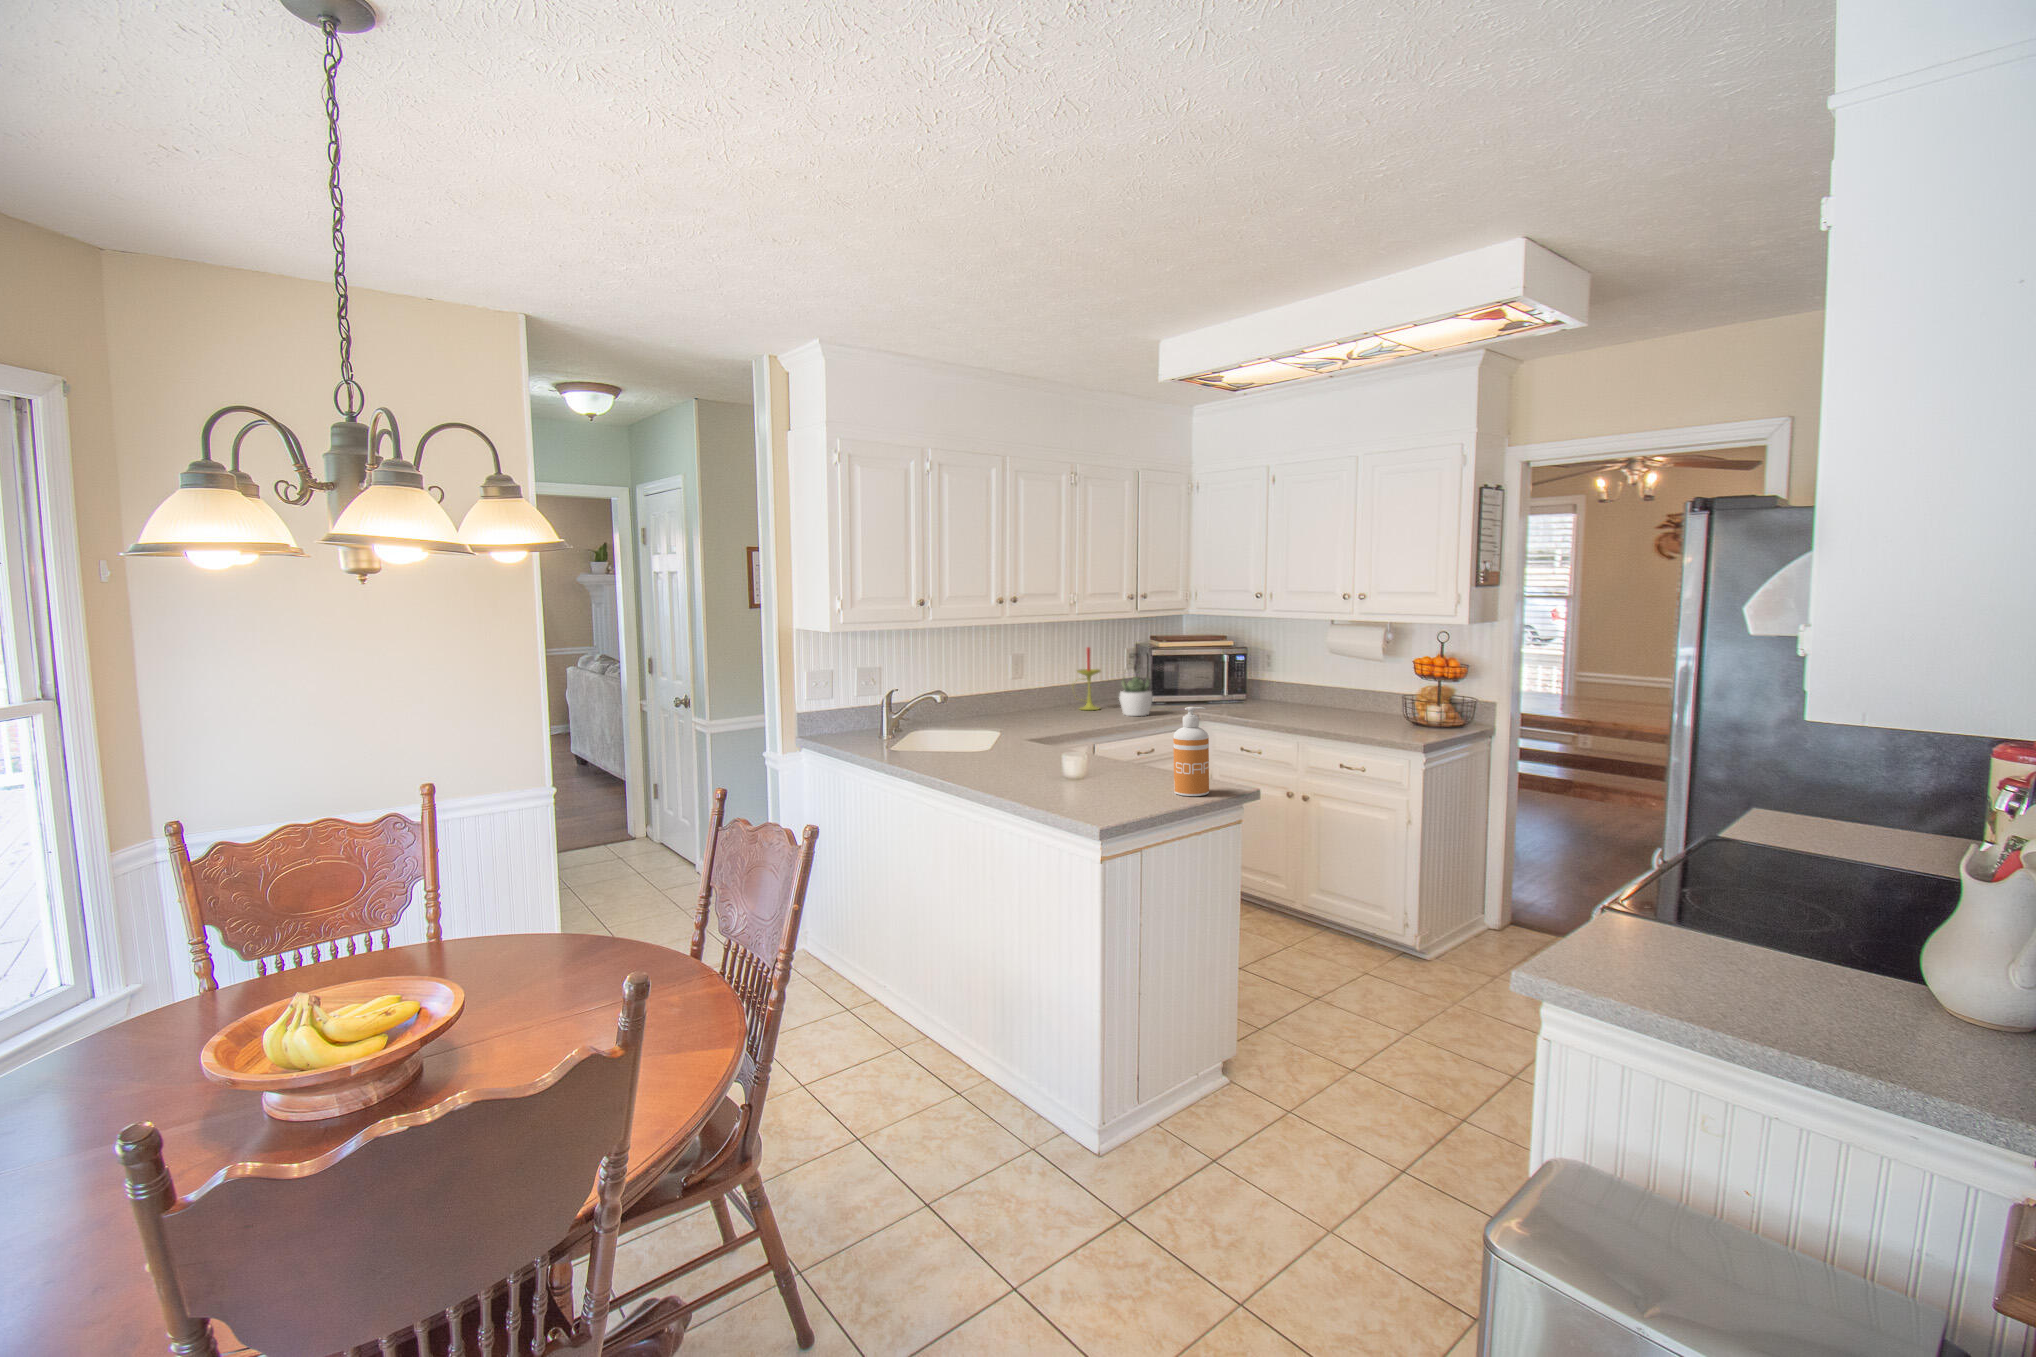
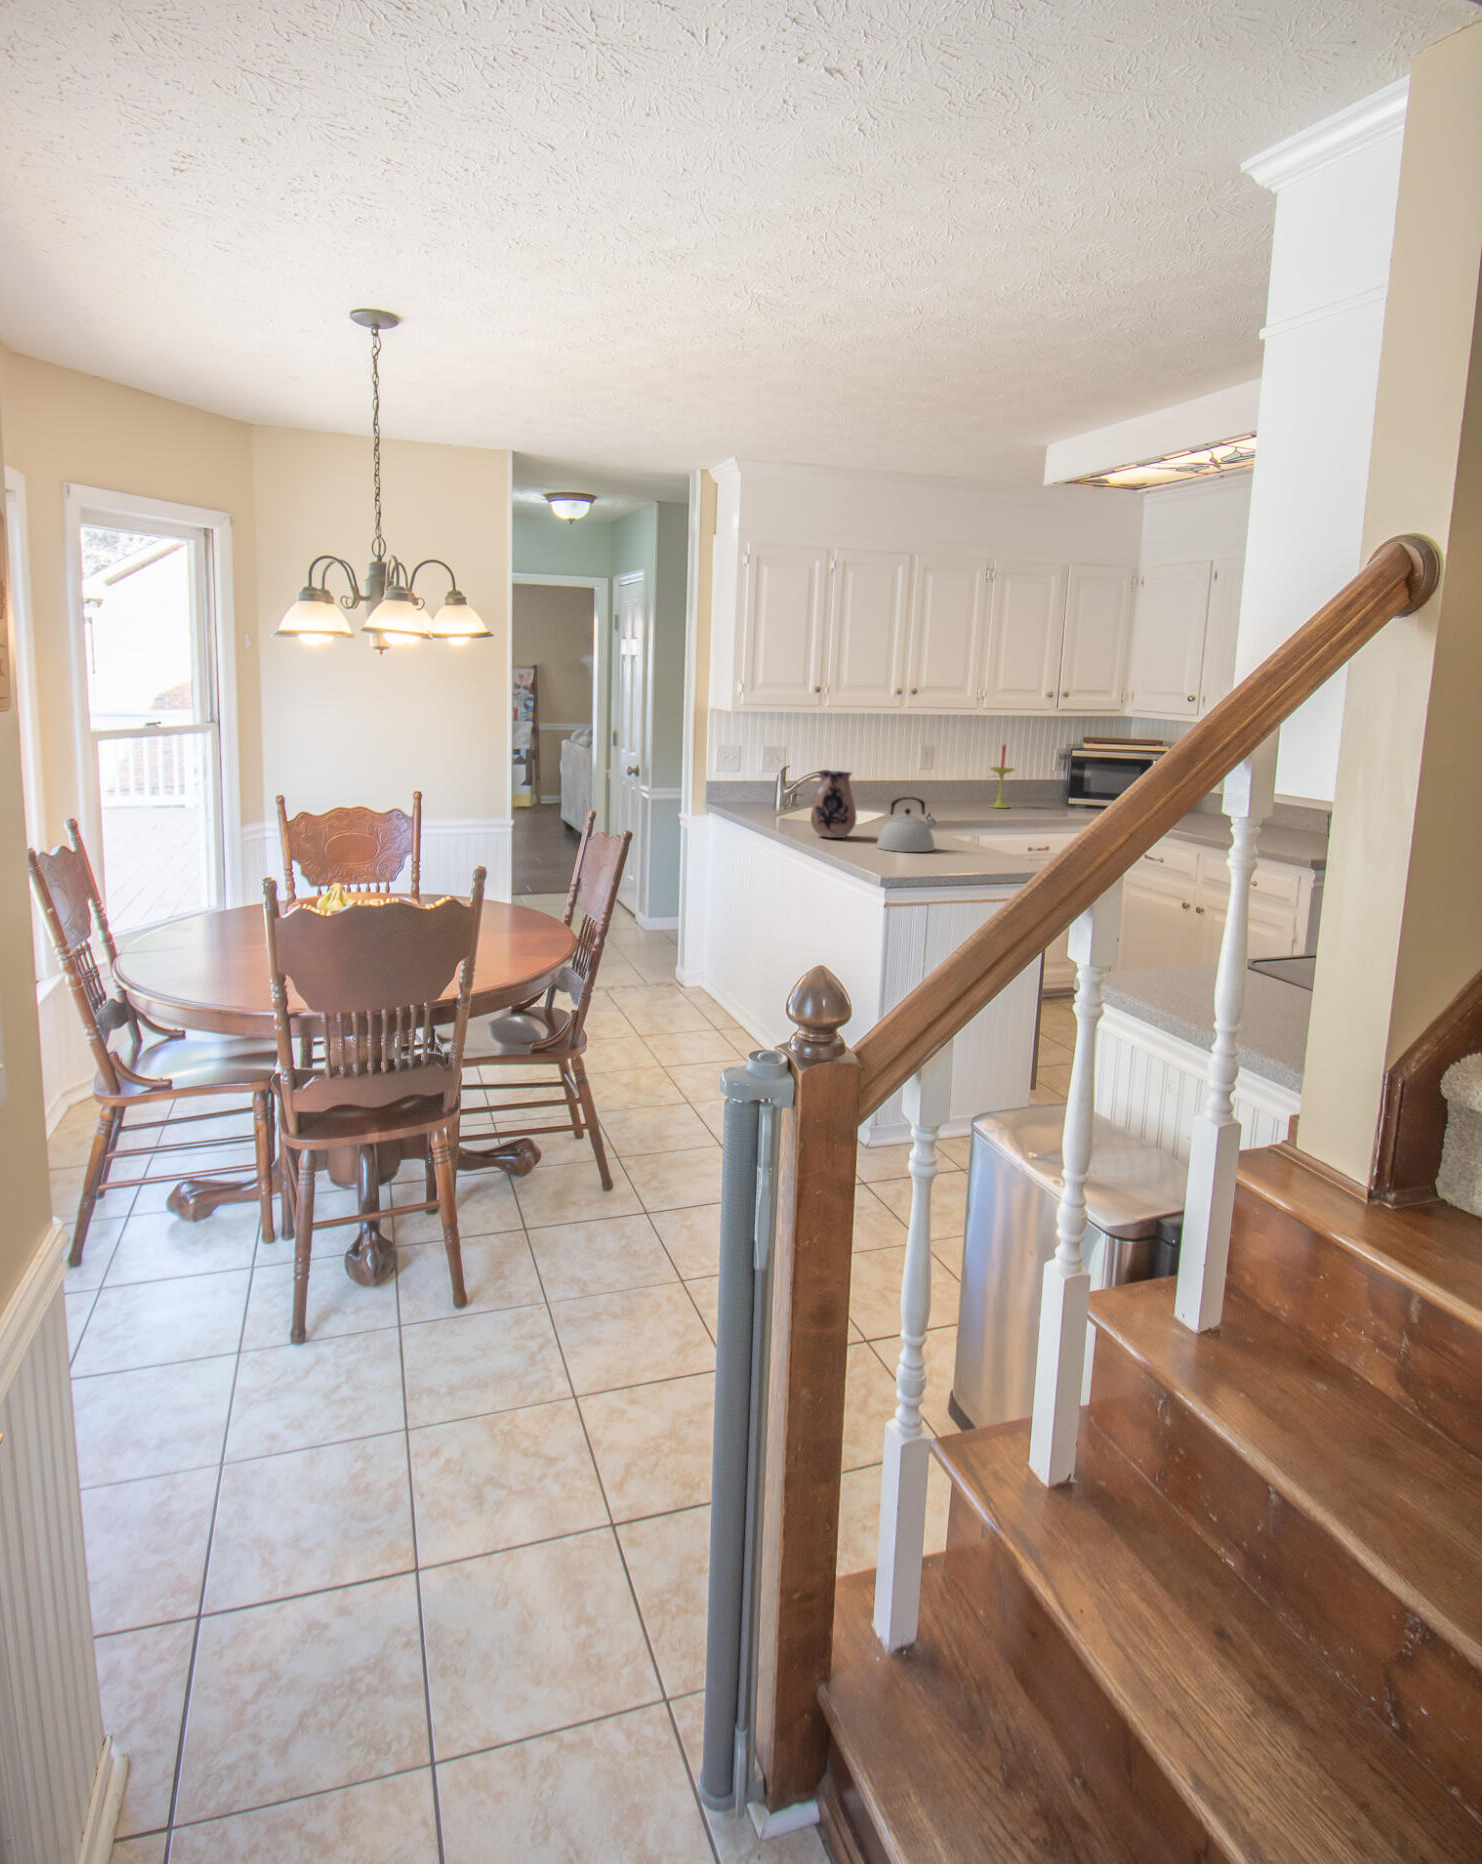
succulent plant: present [1119,677,1153,716] -> none [1021,776,1054,816]
ceramic pitcher: none [979,695,1034,777] -> present [811,771,857,838]
soap dispenser: present [1173,707,1209,796] -> none [947,786,980,860]
kettle: none [1075,723,1144,791] -> present [877,797,936,852]

